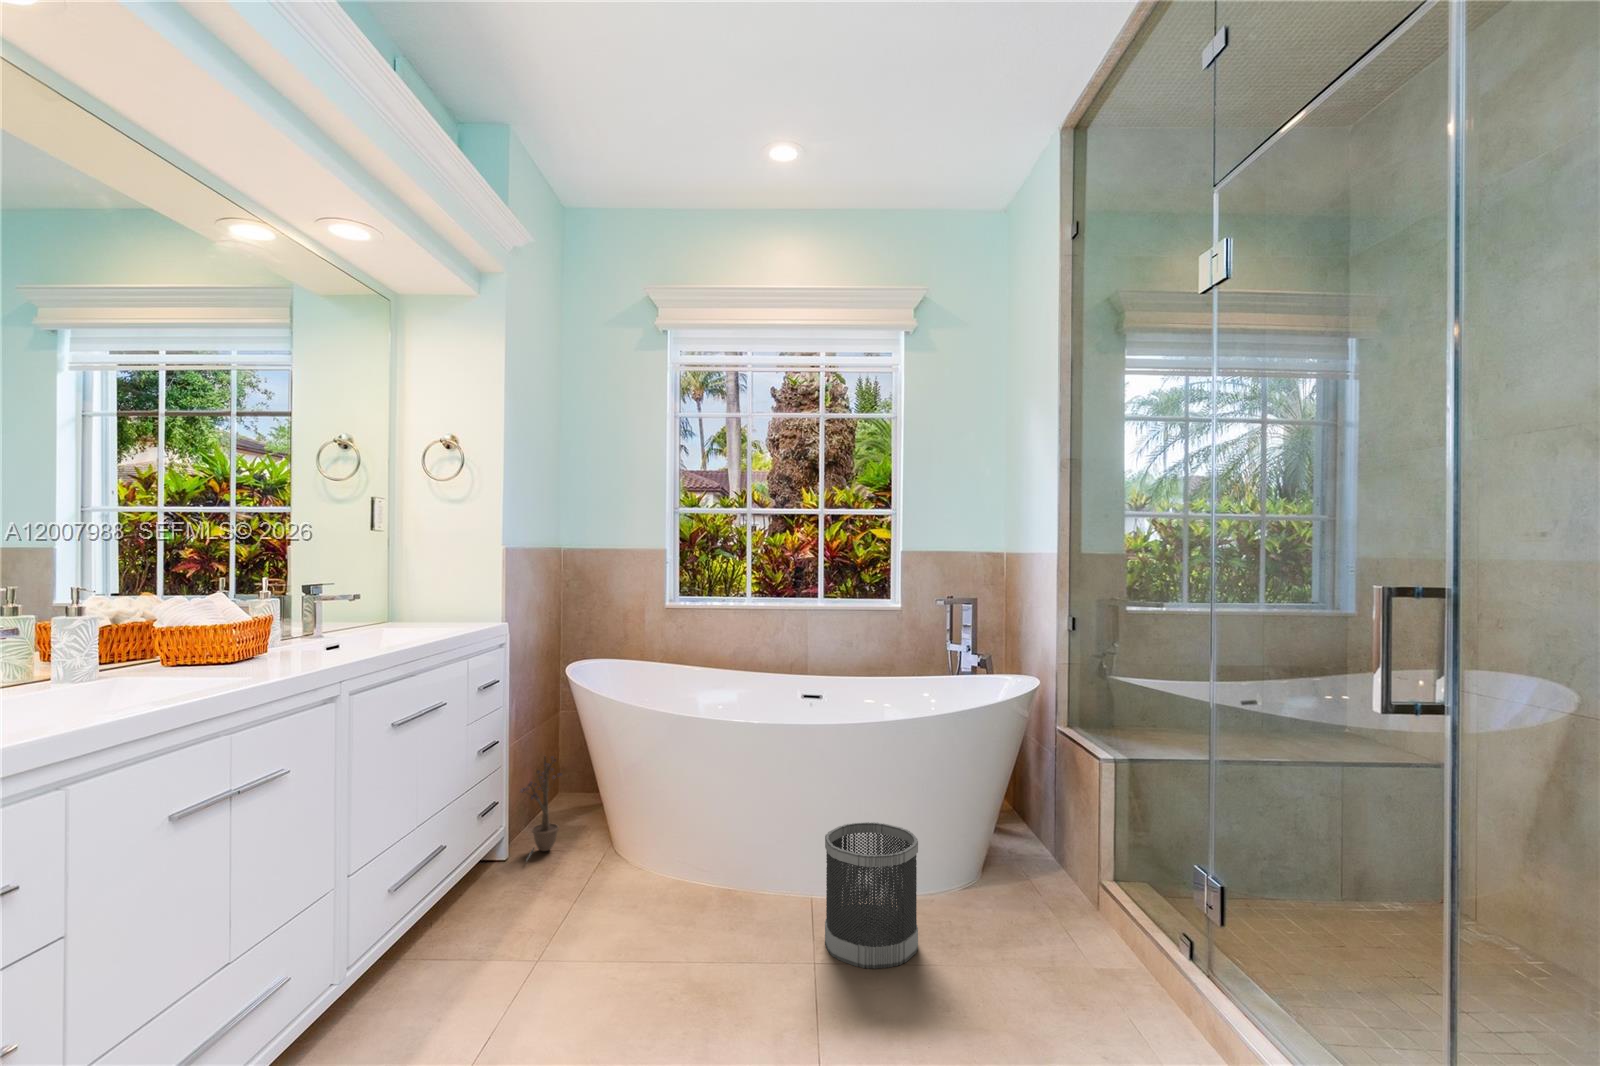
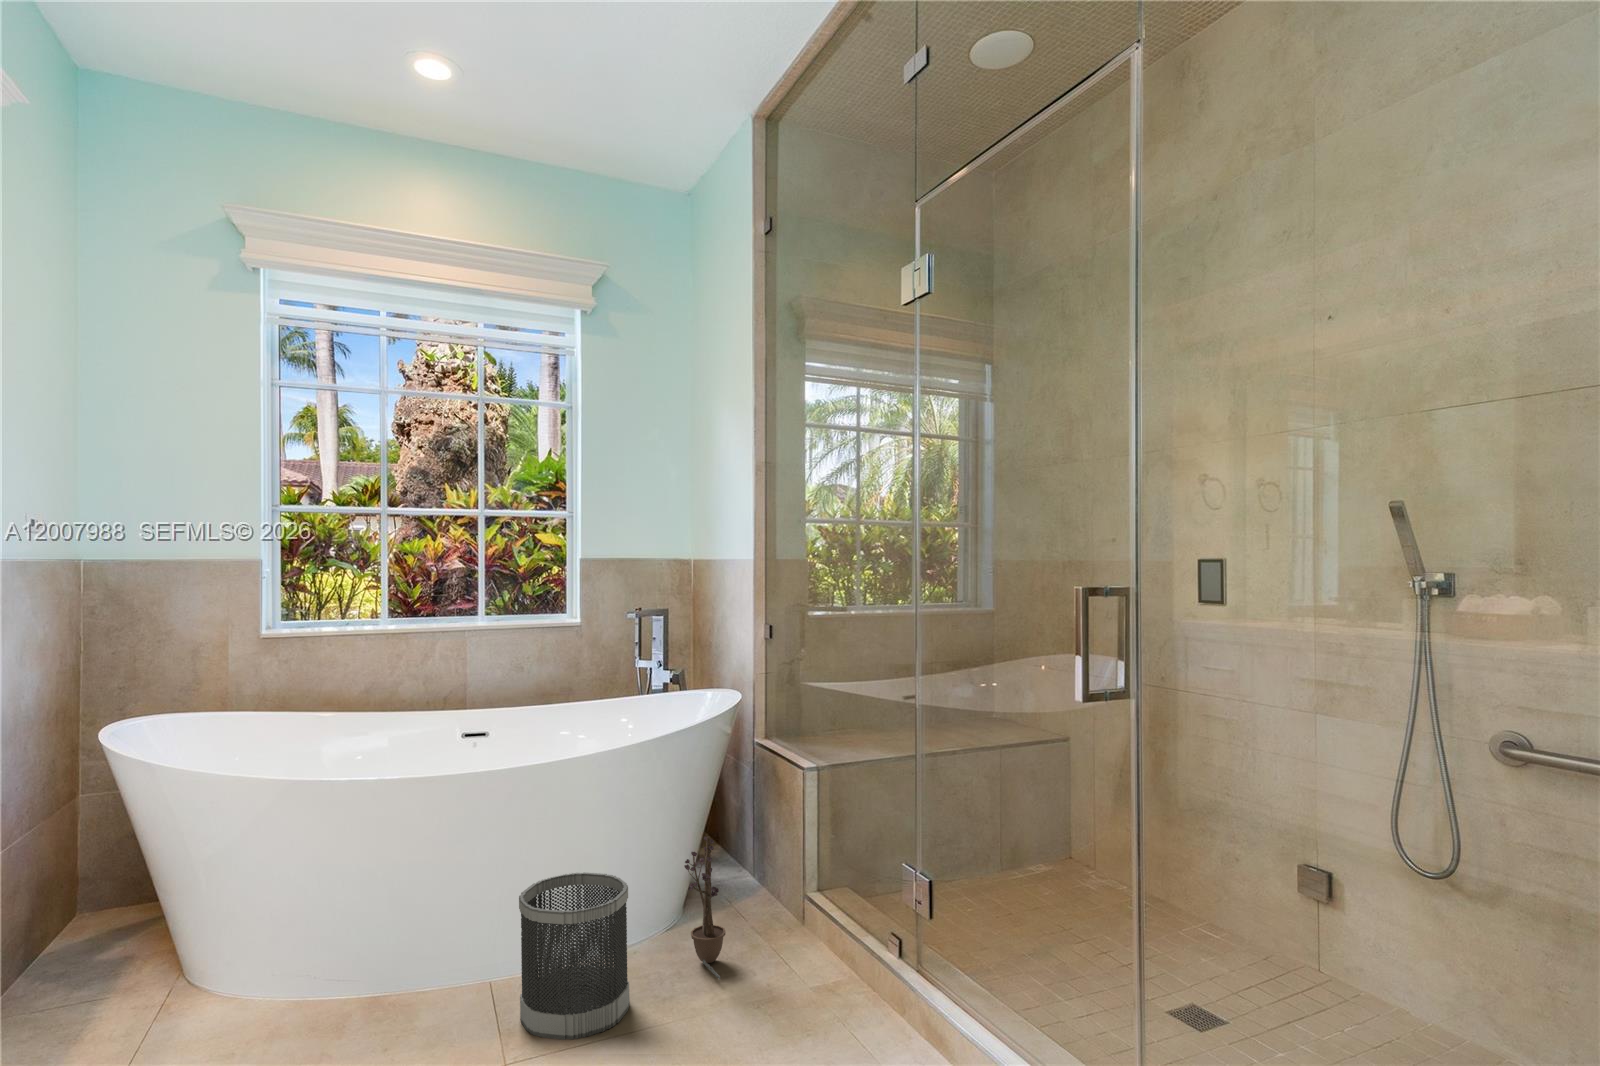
decorative plant: present [520,756,562,861] -> present [684,836,726,980]

